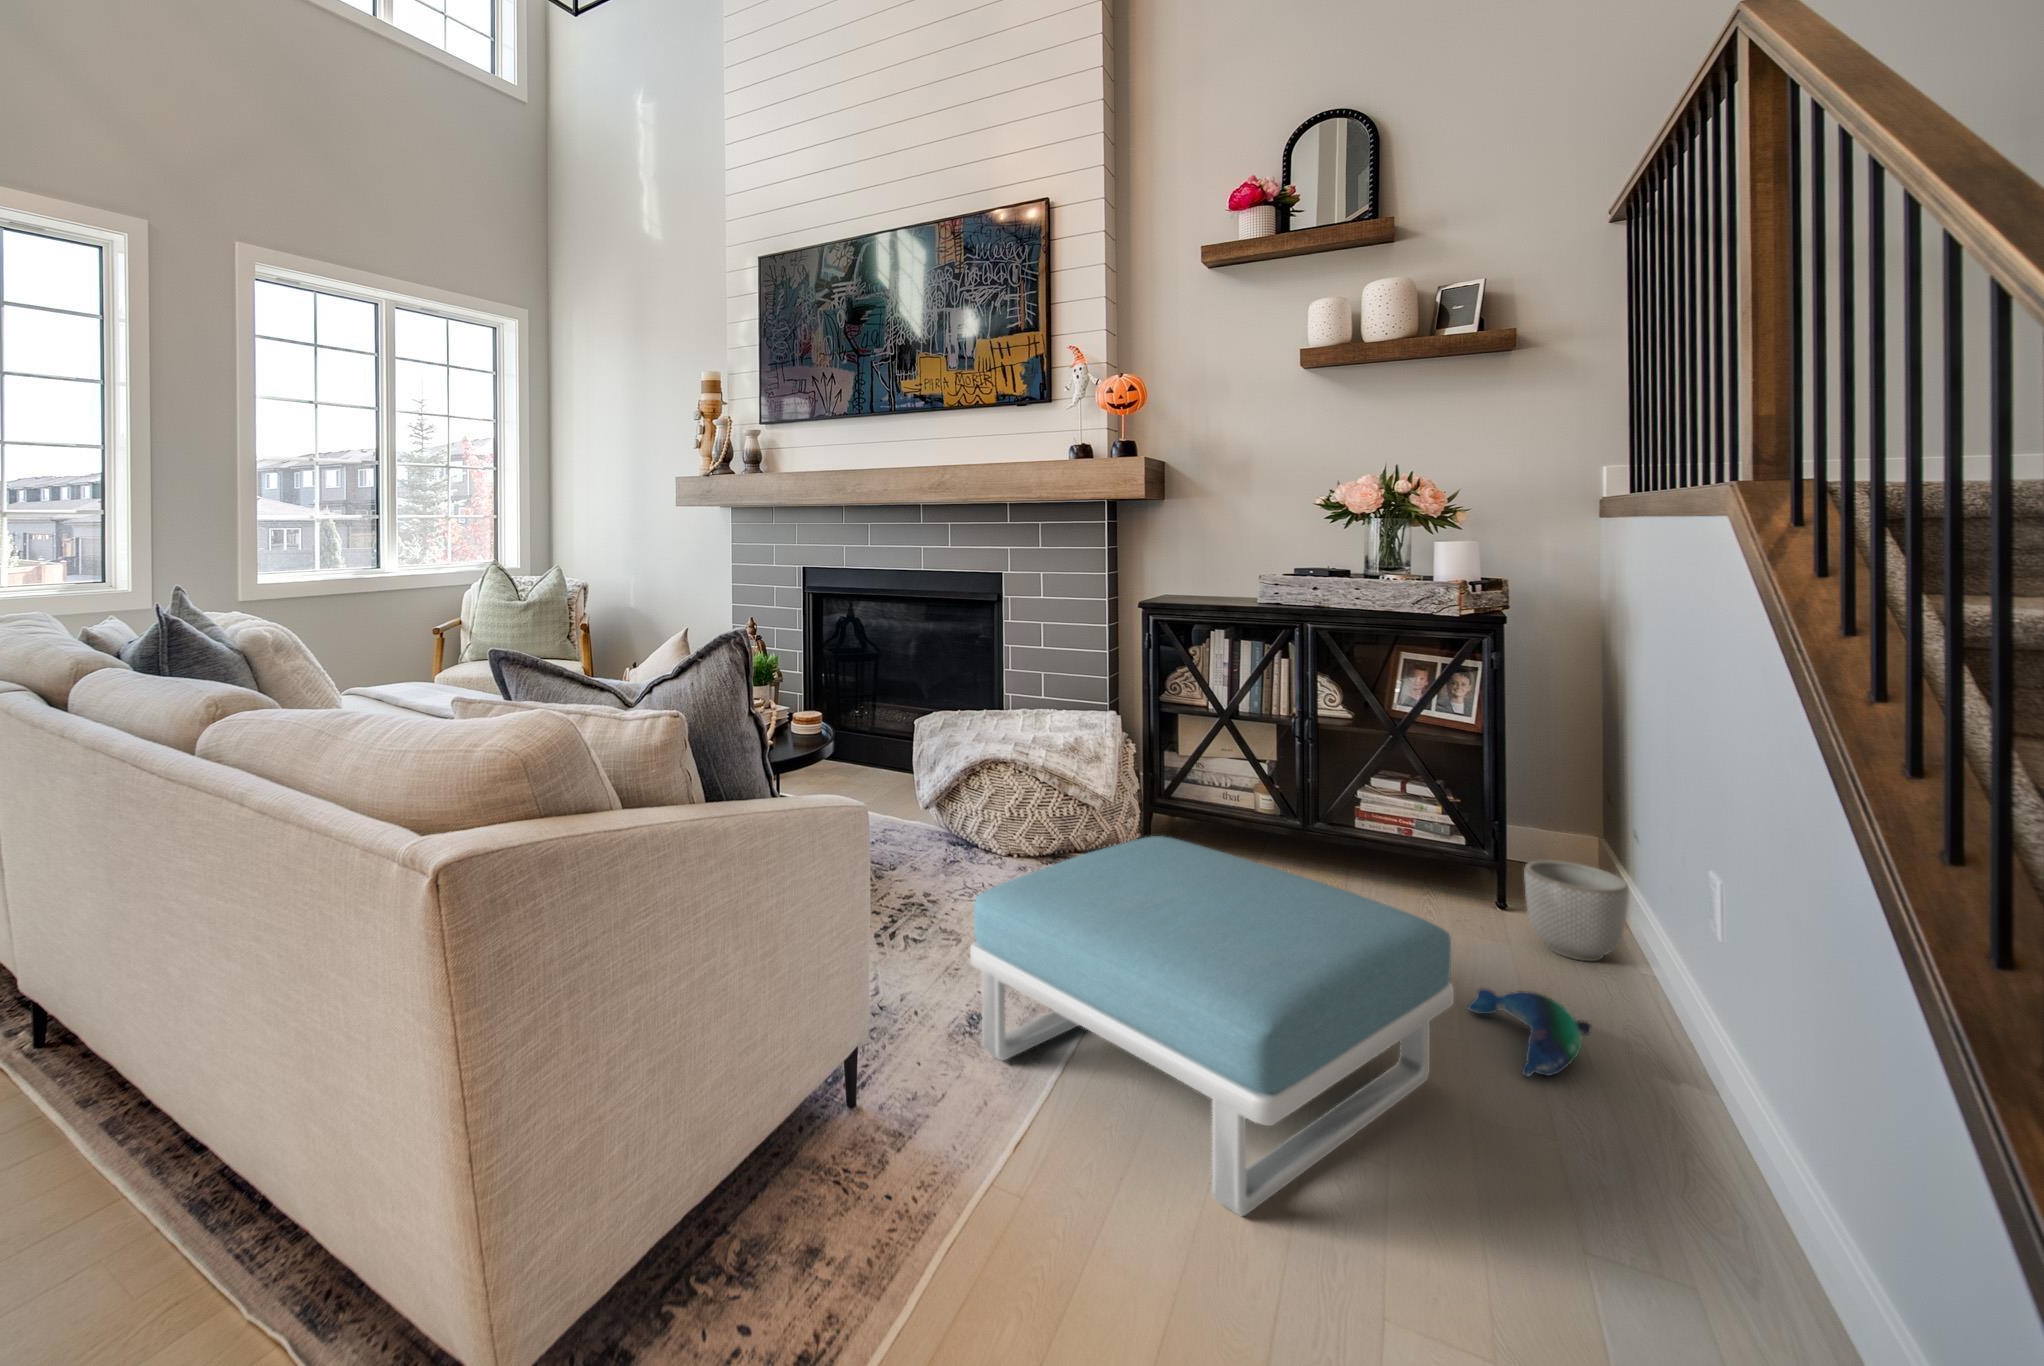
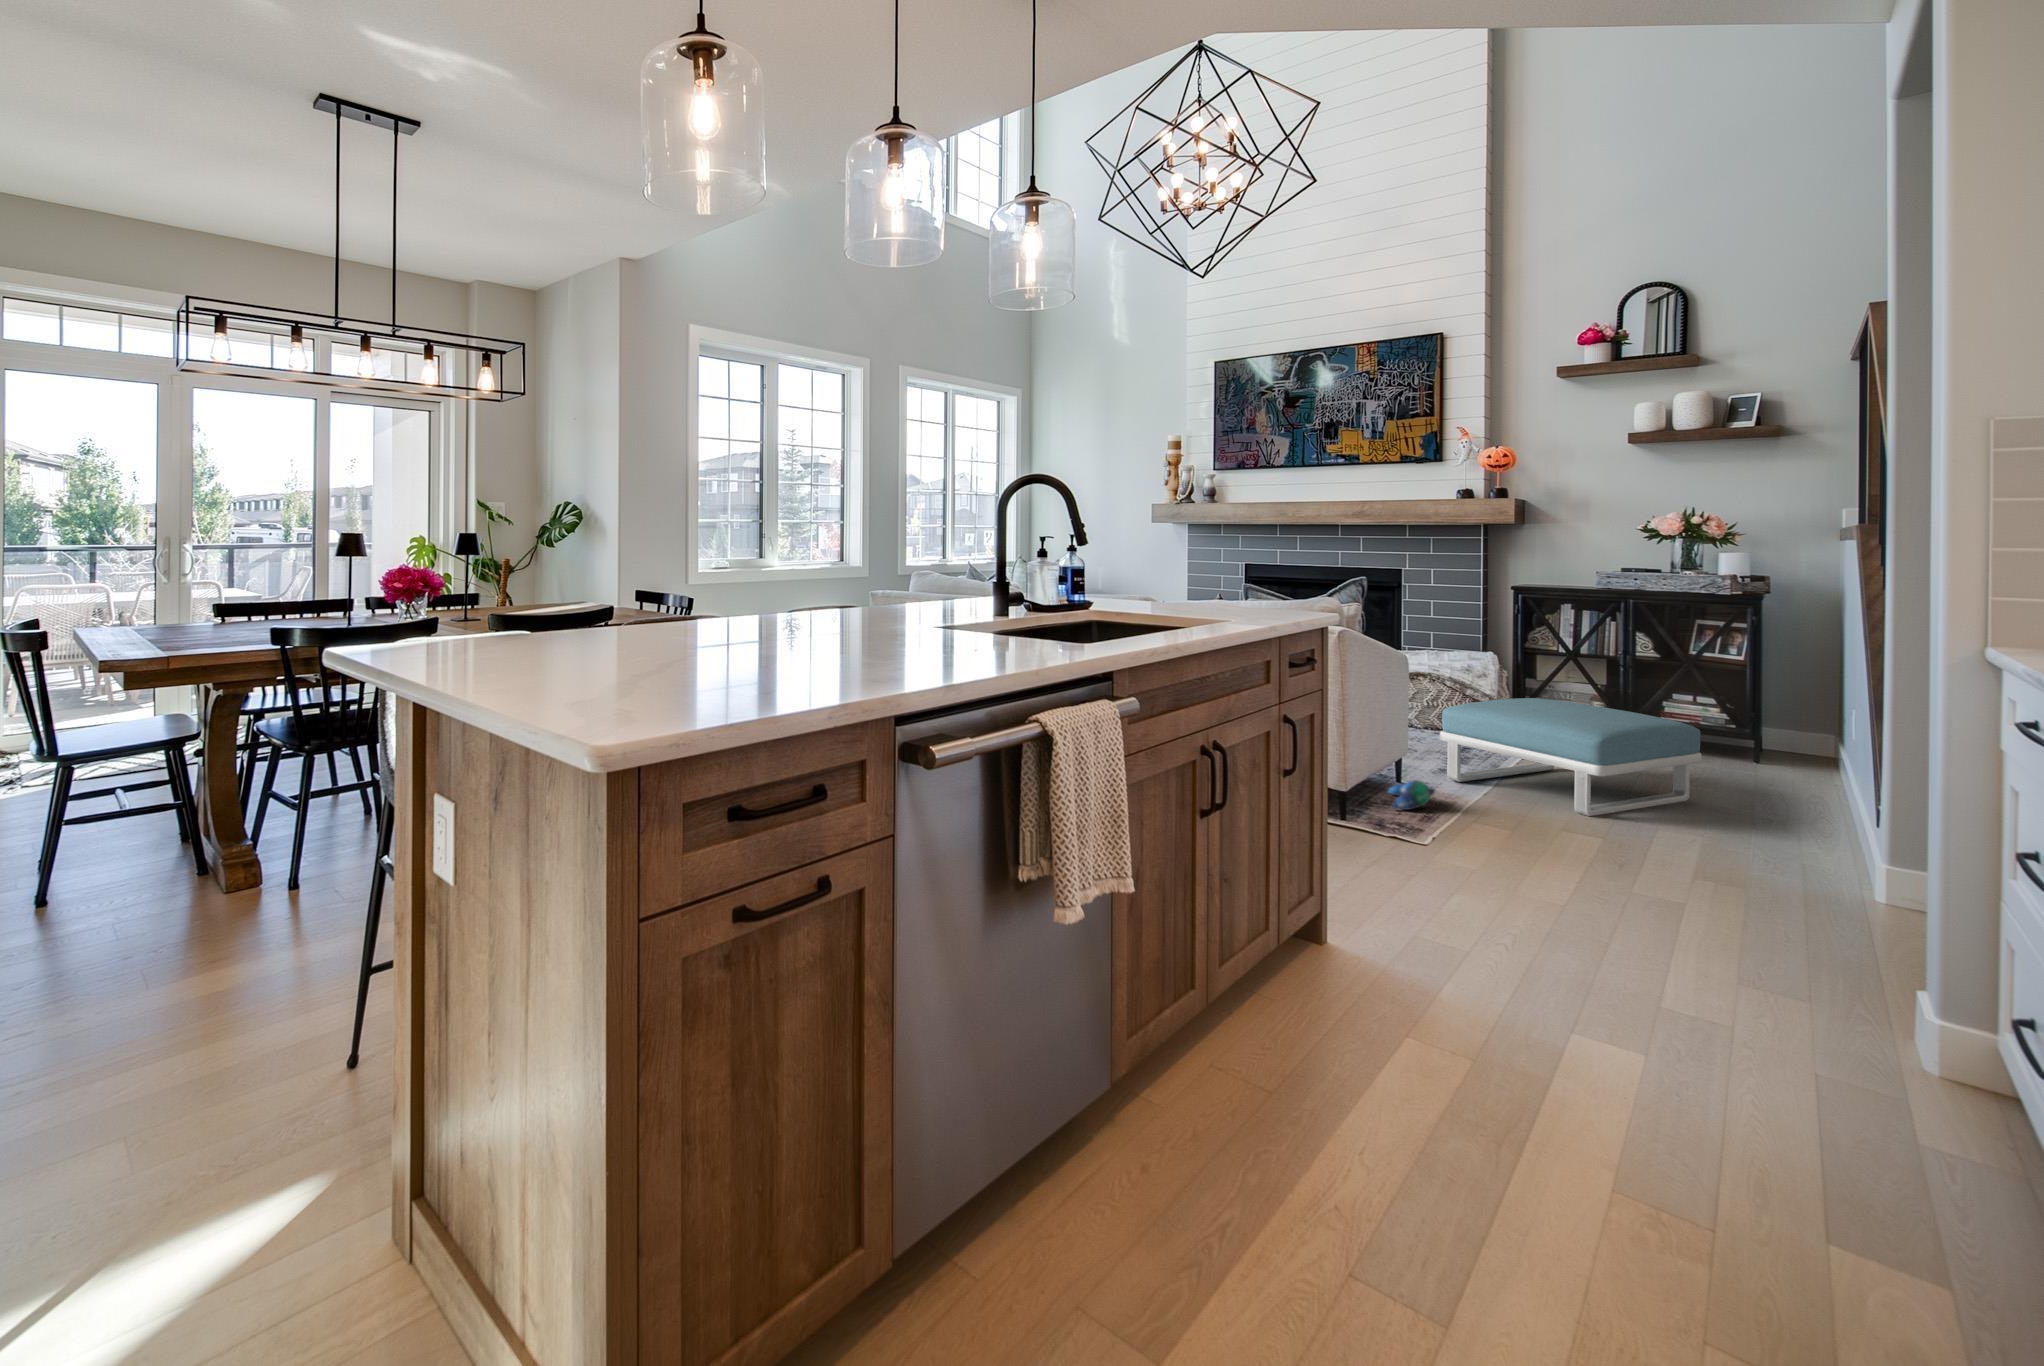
planter: present [1524,860,1629,961] -> none [1767,731,1832,781]
plush toy: present [1468,989,1591,1077] -> present [1388,780,1435,810]

